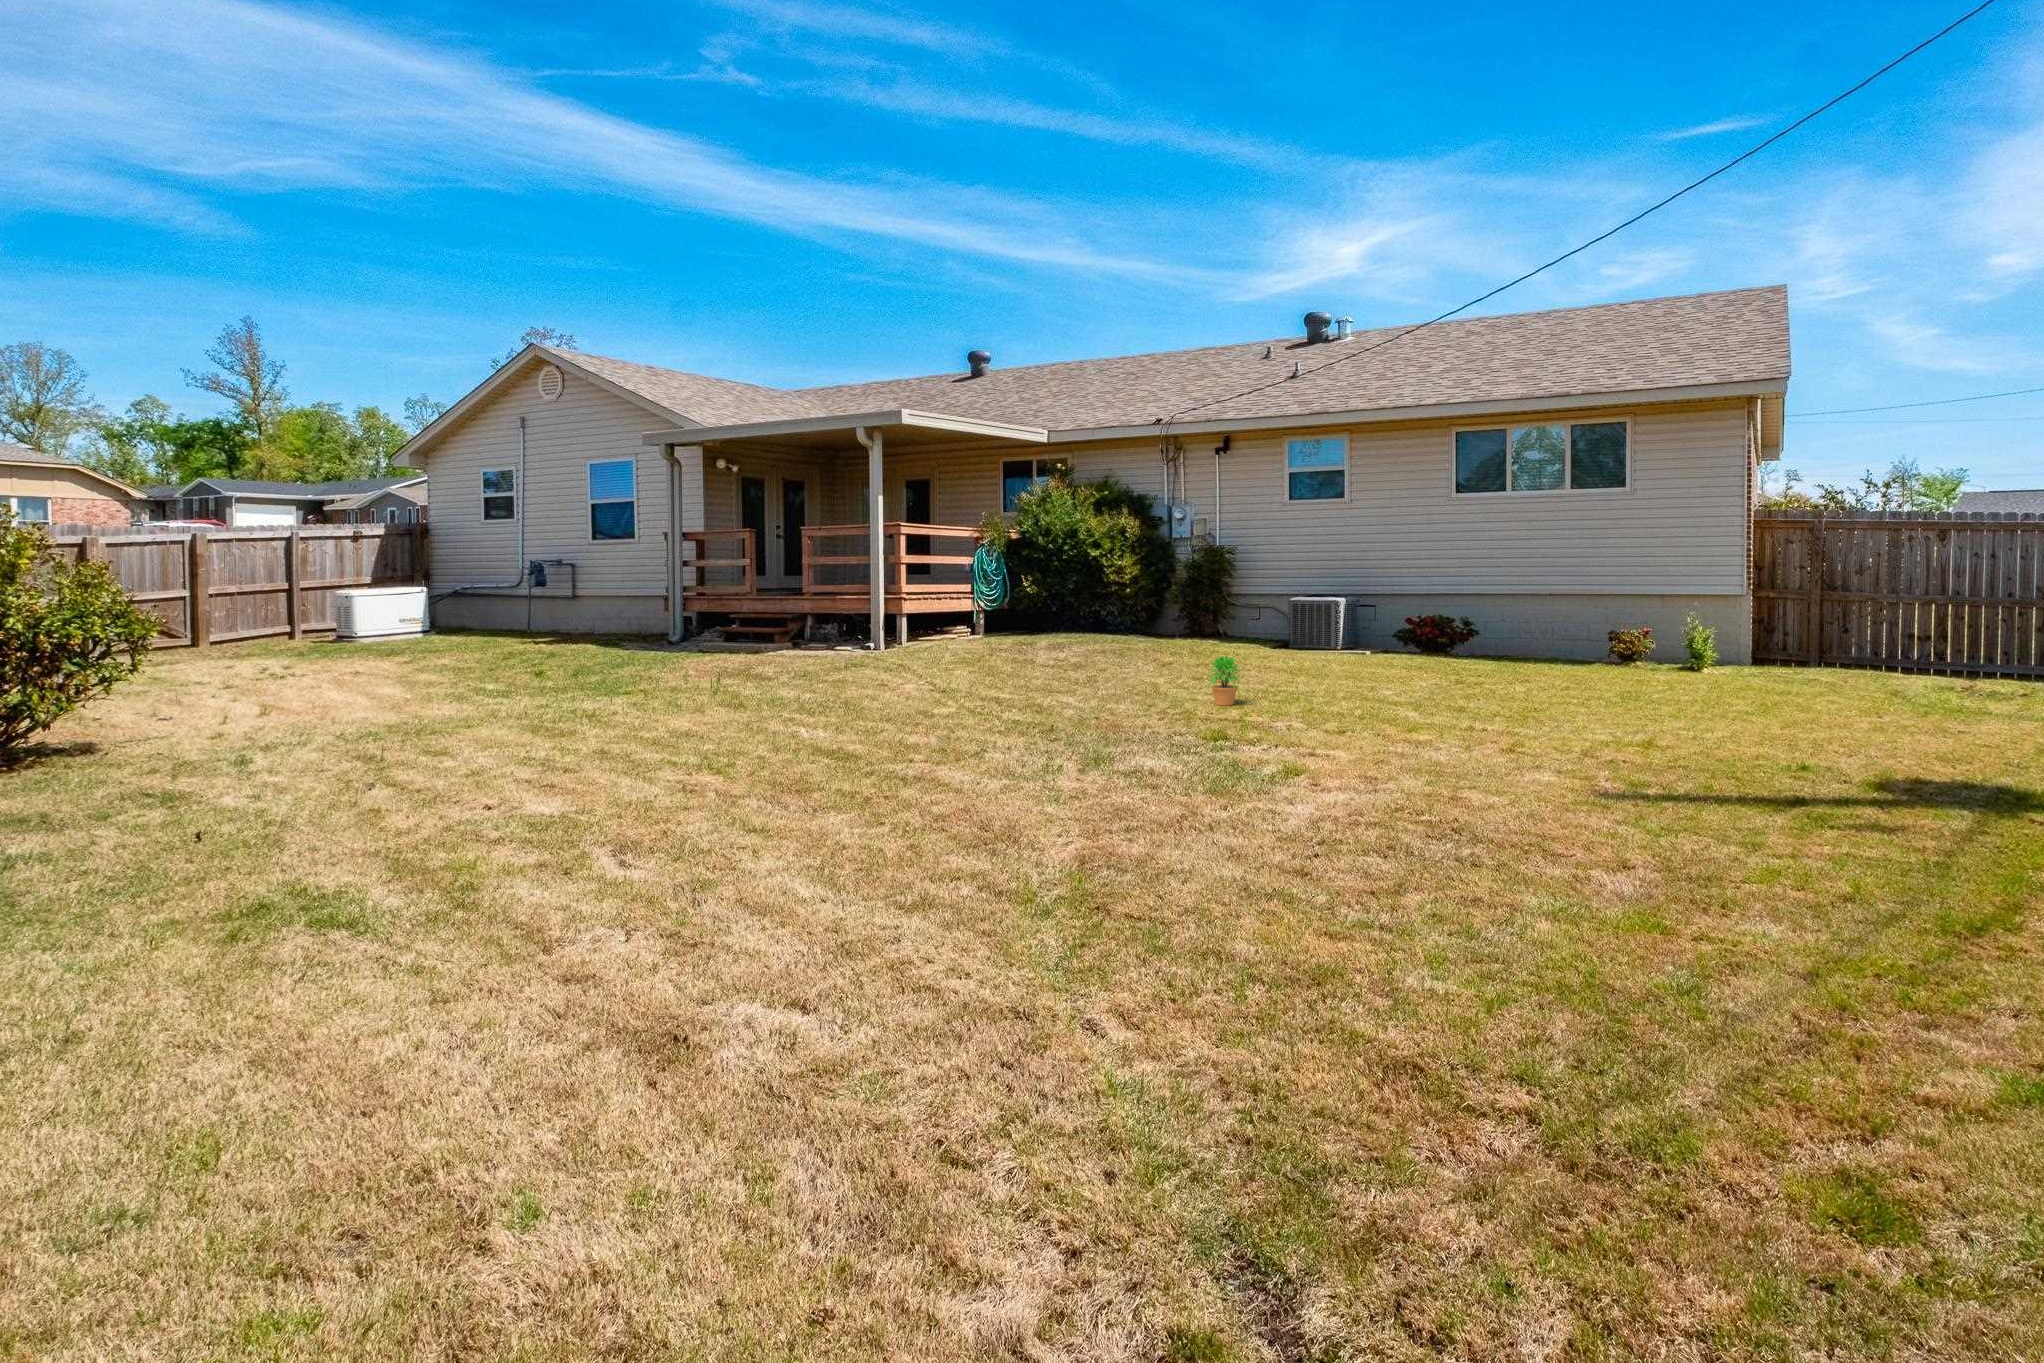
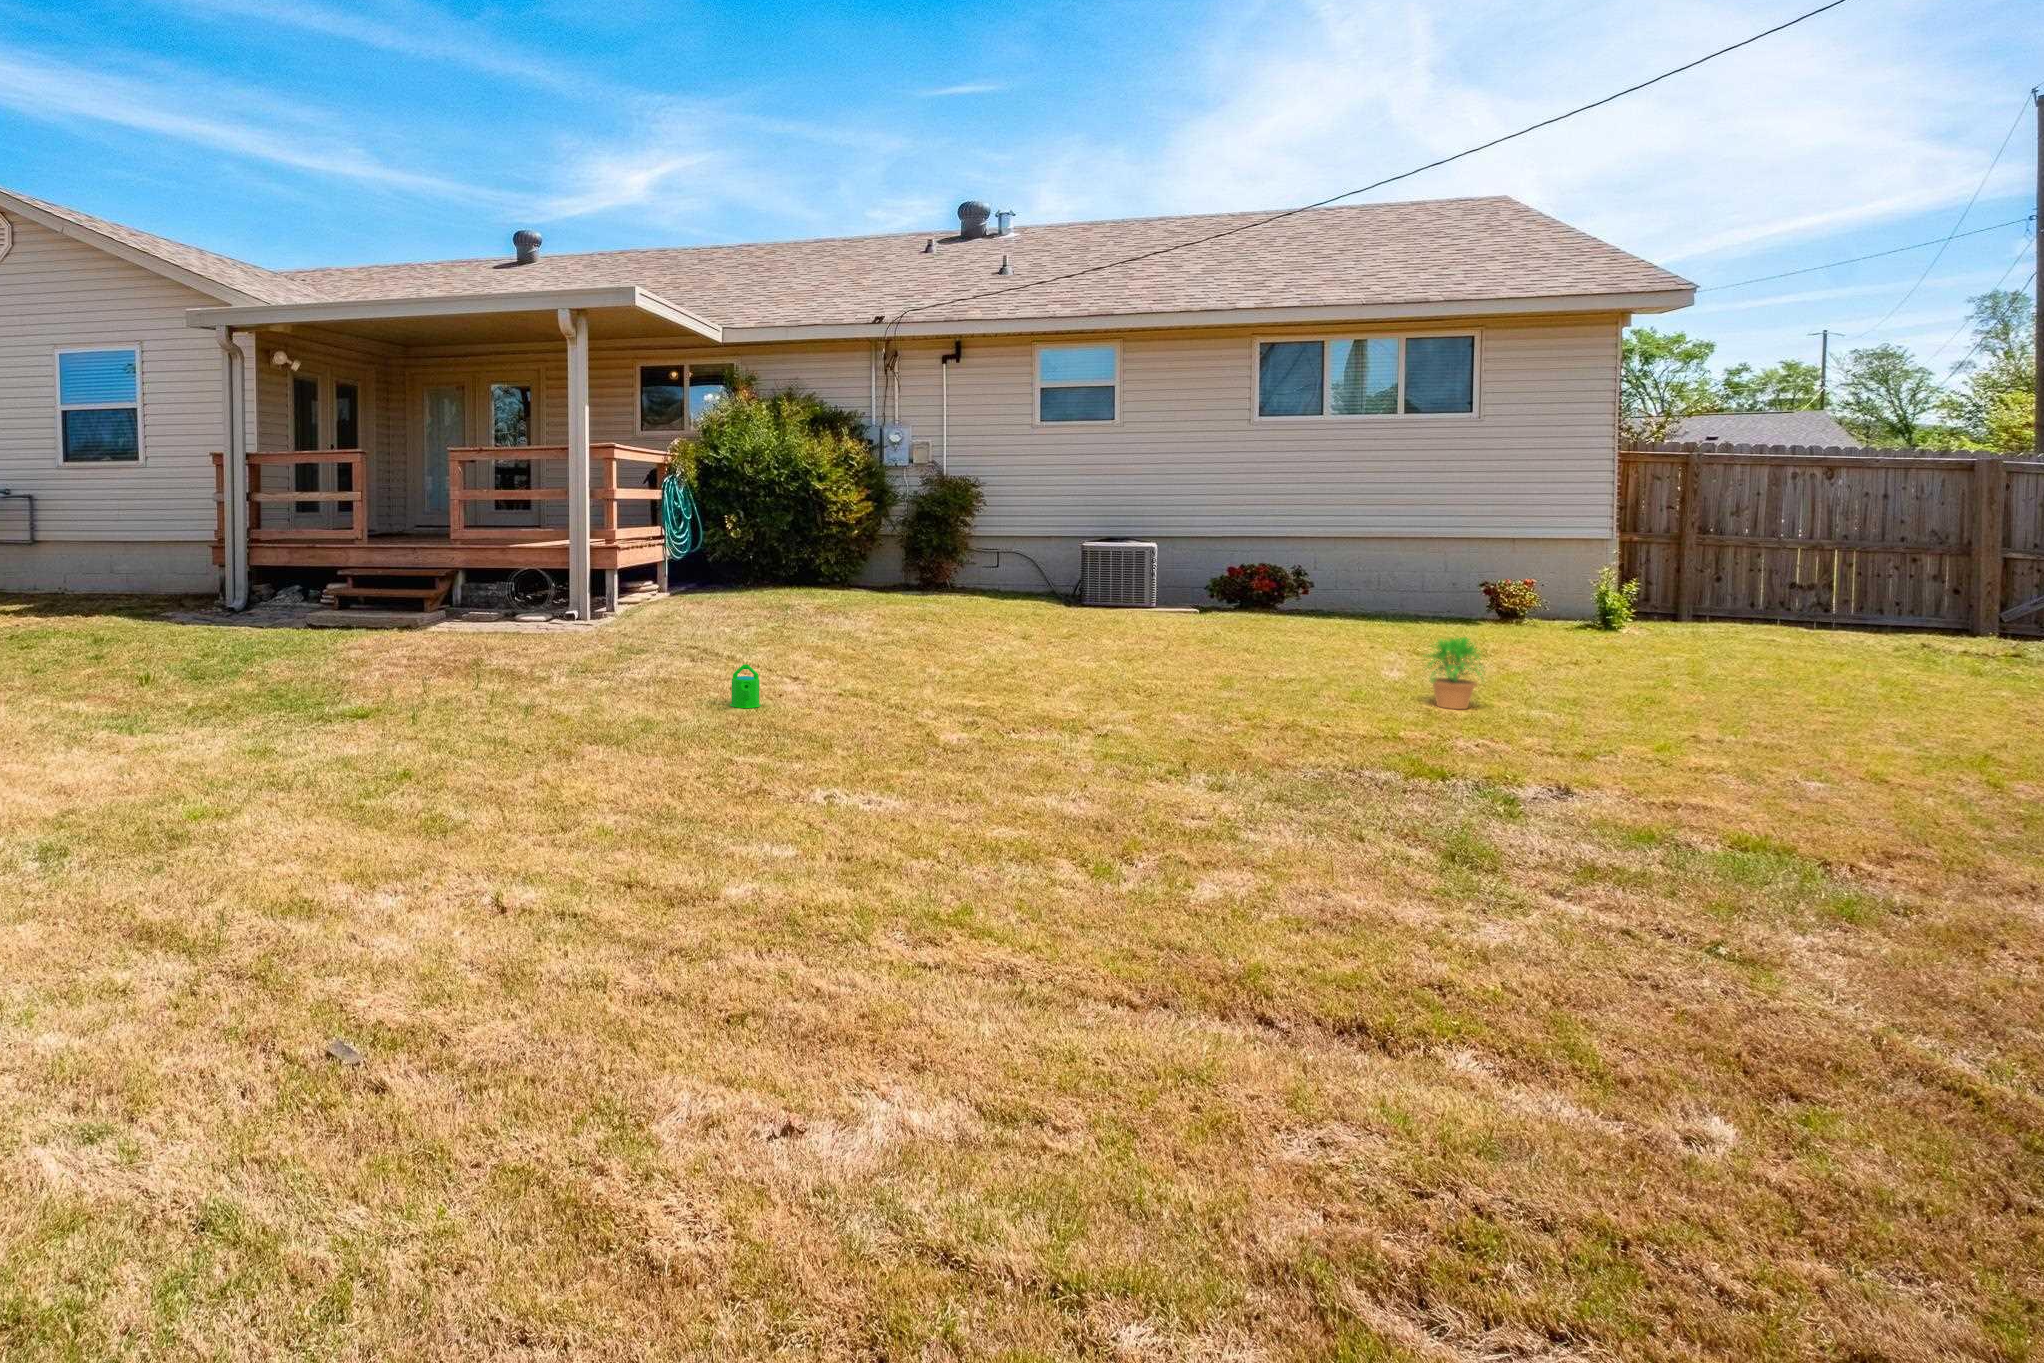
watering can: none [771,665,795,692] -> present [730,664,761,708]

